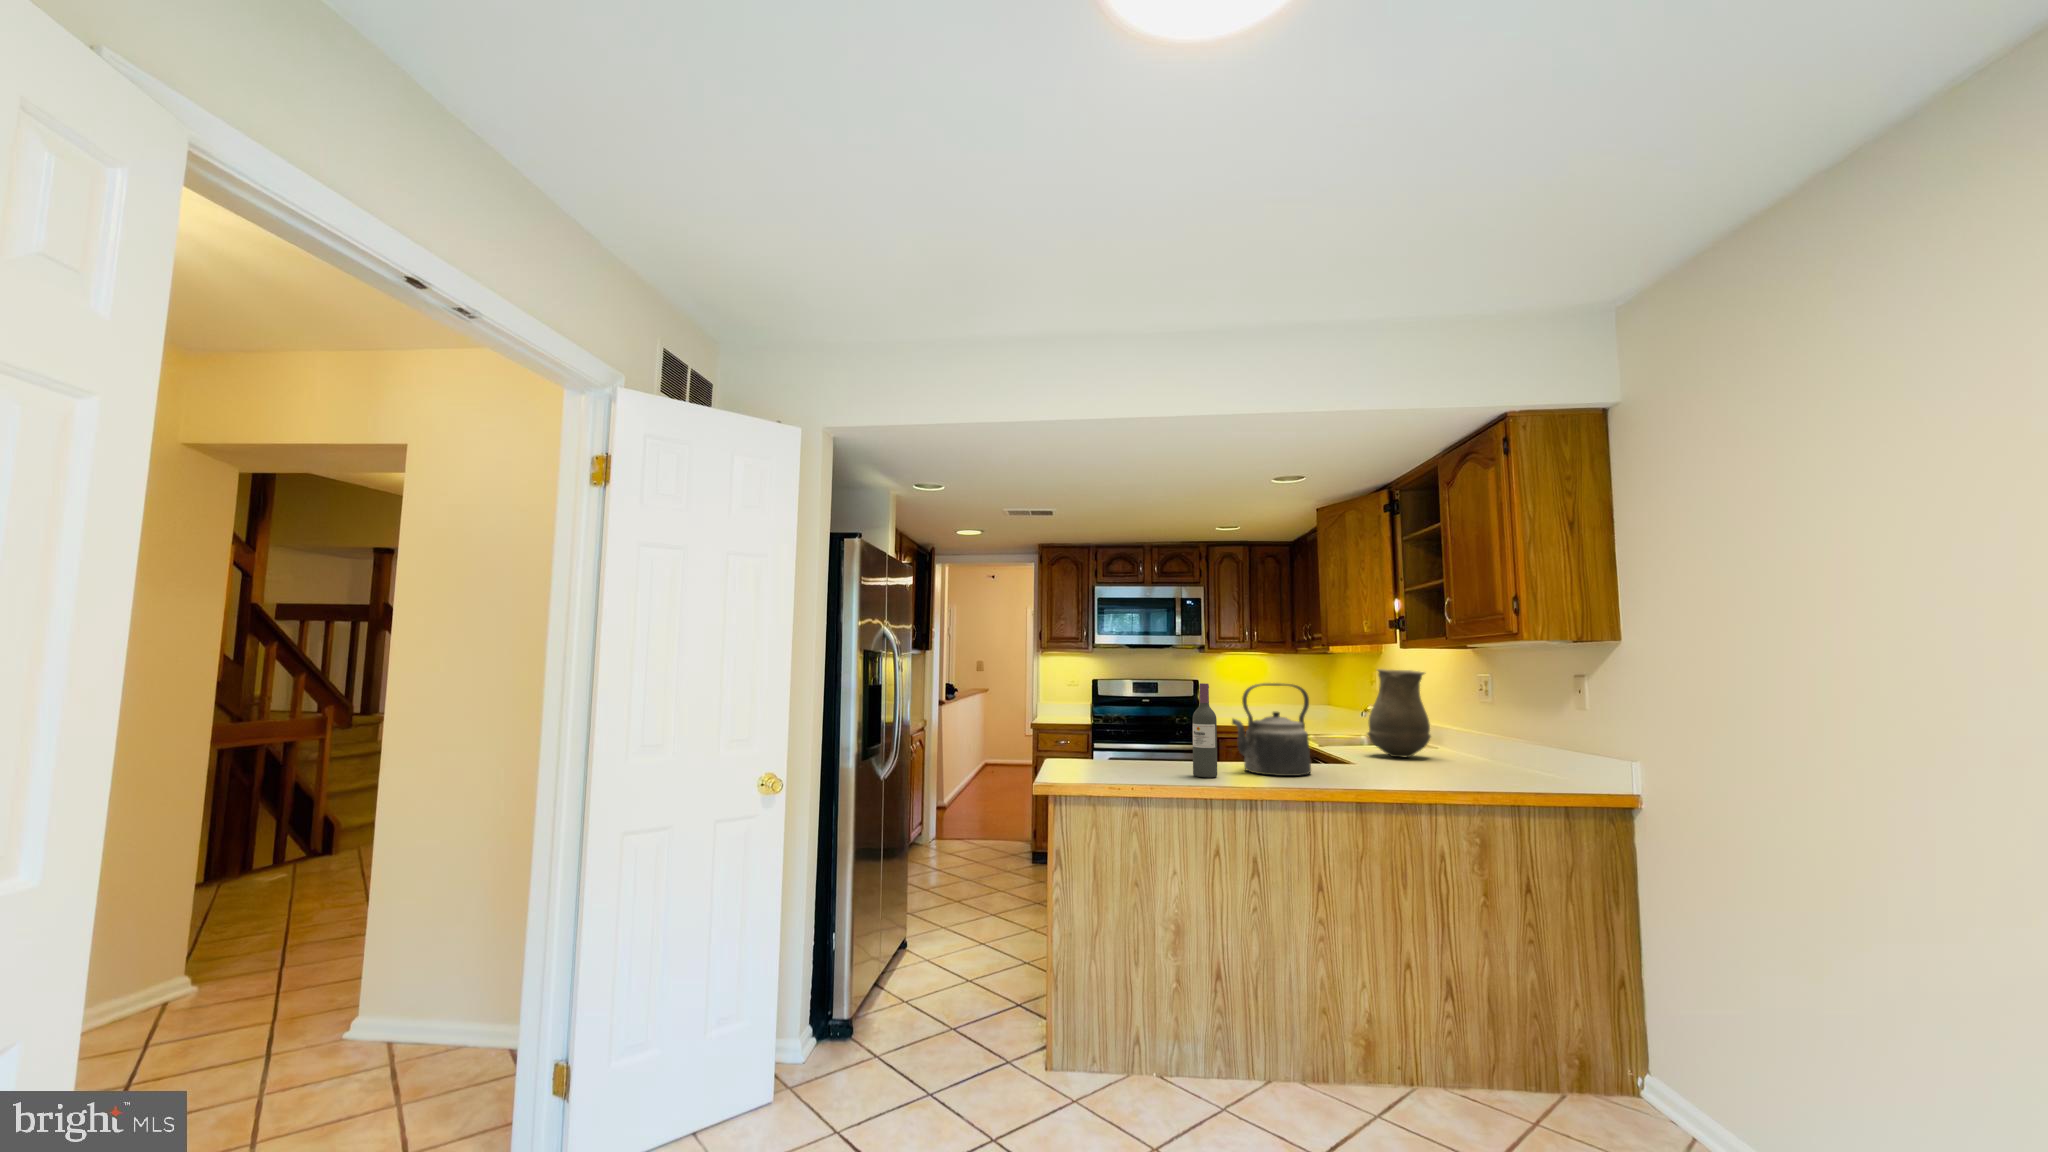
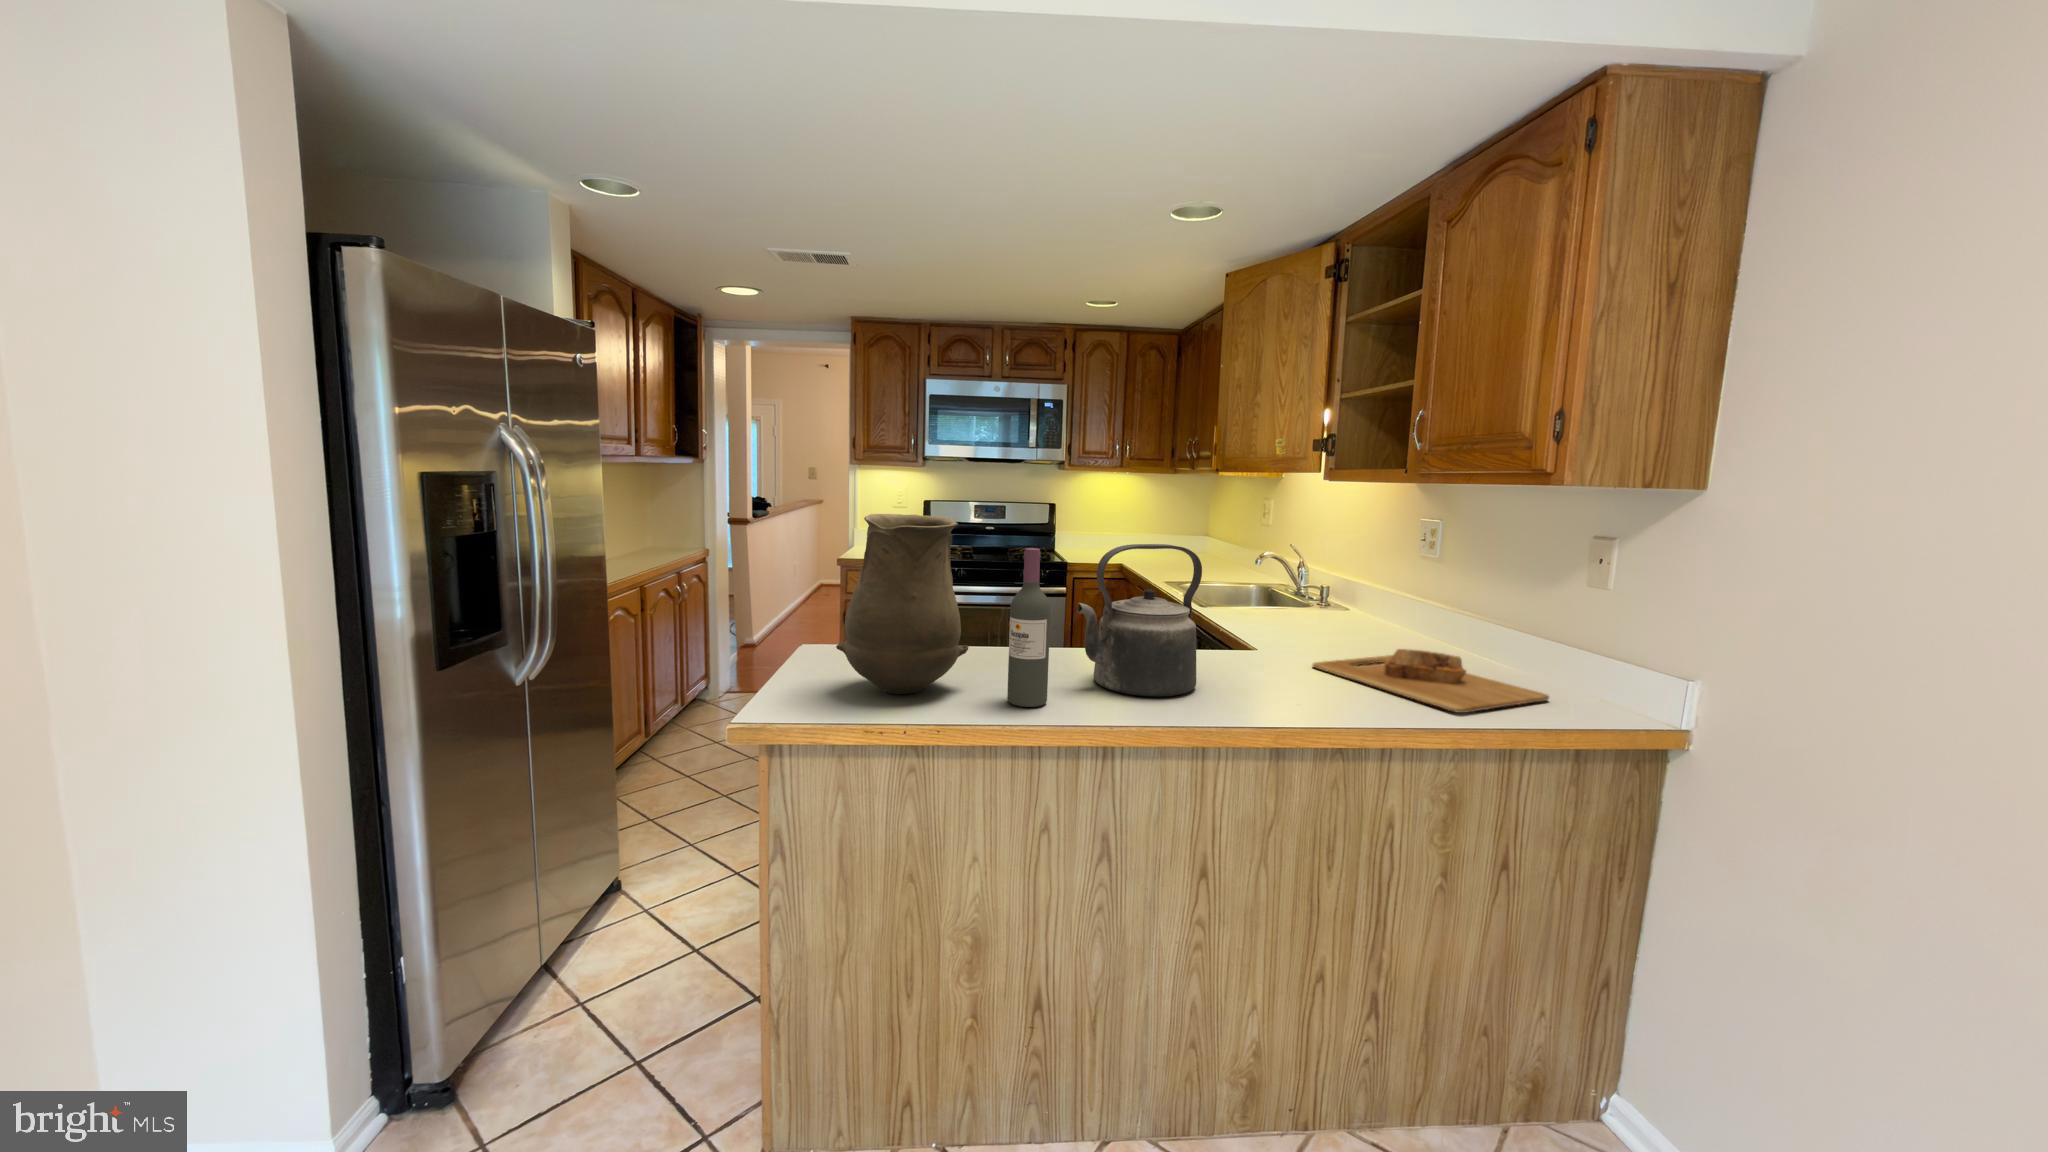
vase: present [1367,669,1431,758] -> present [836,514,969,694]
cutting board: none [1394,752,1555,785] -> present [1313,649,1549,713]

